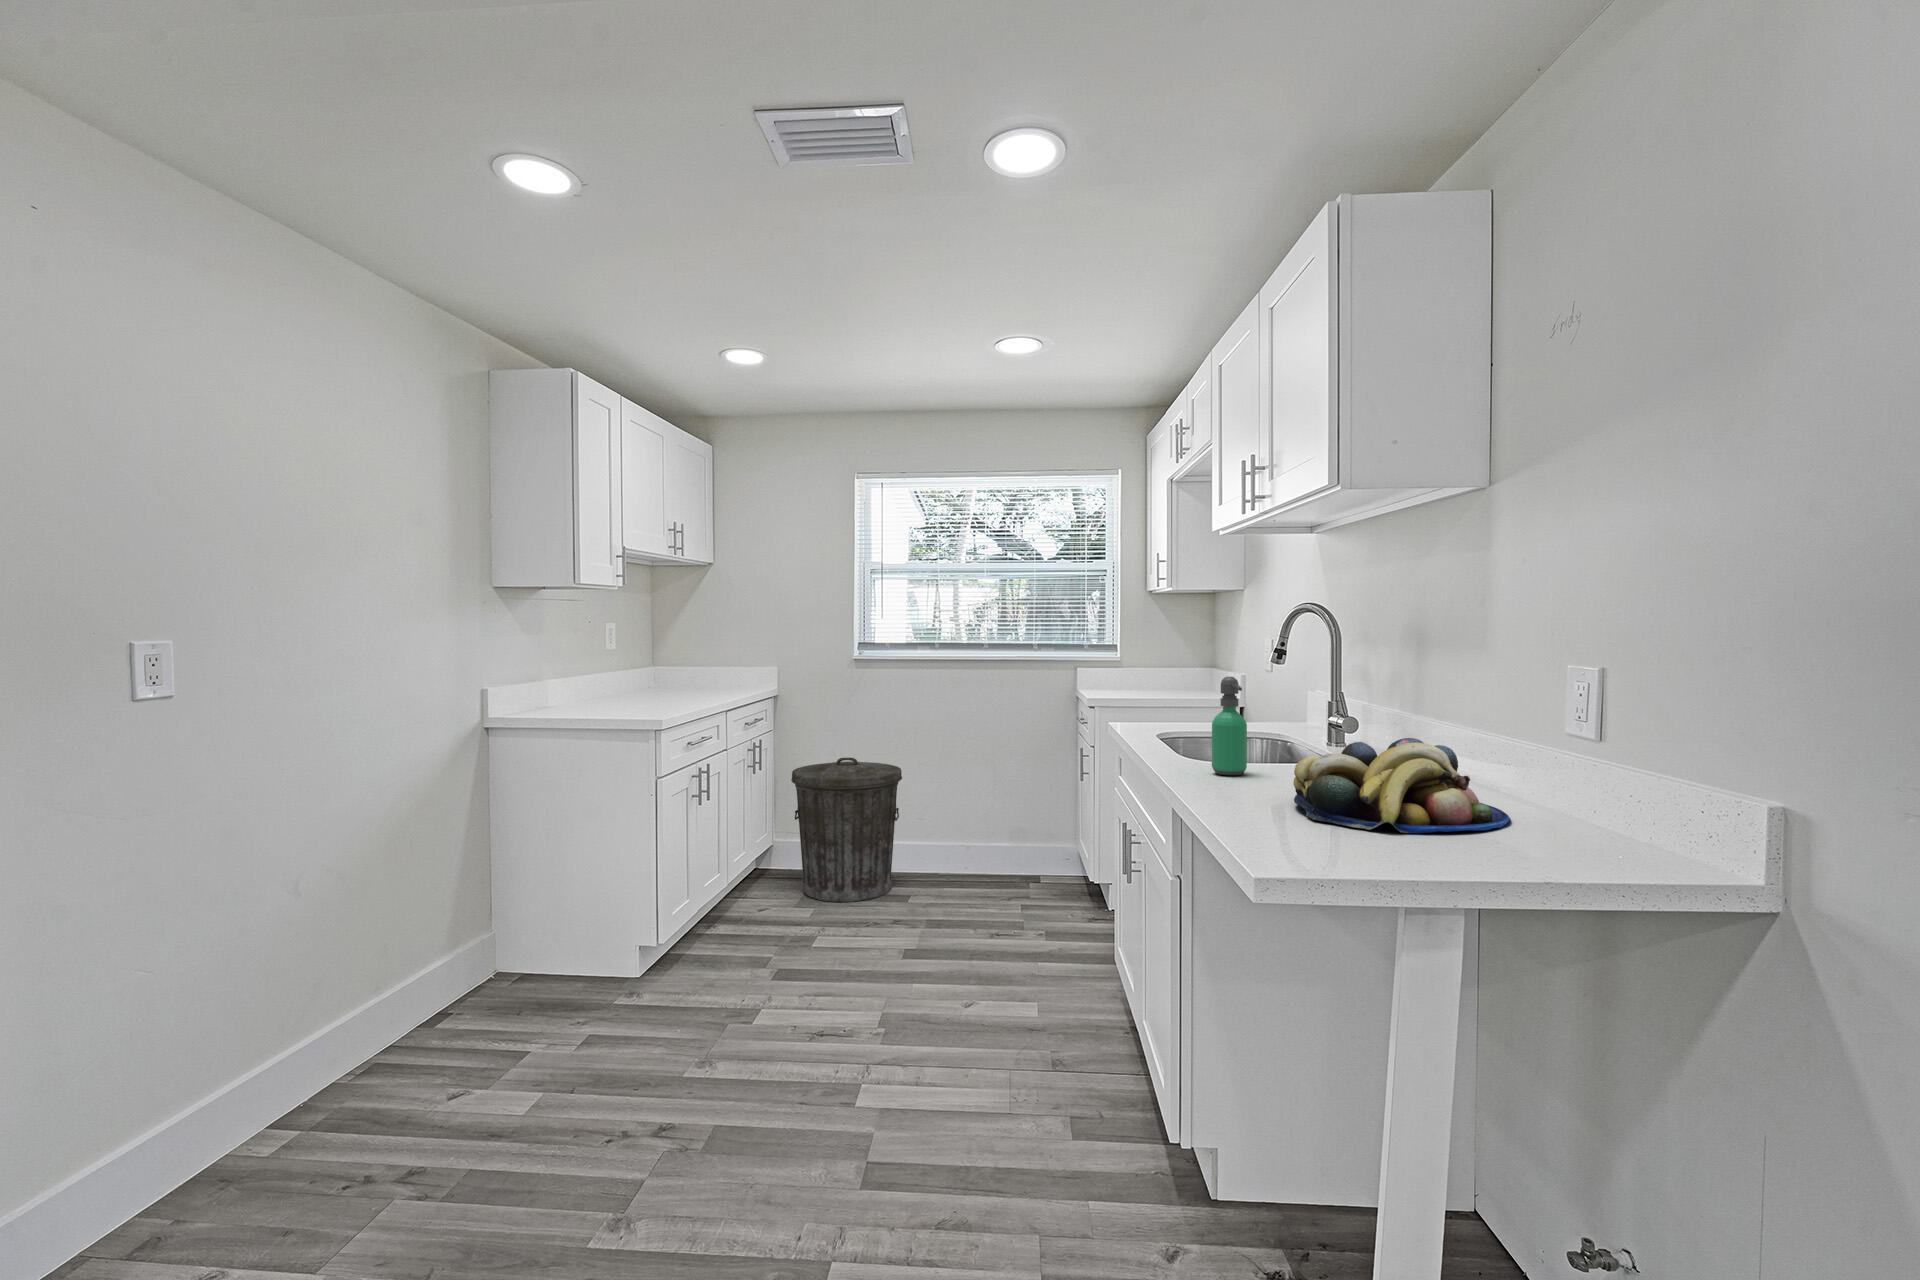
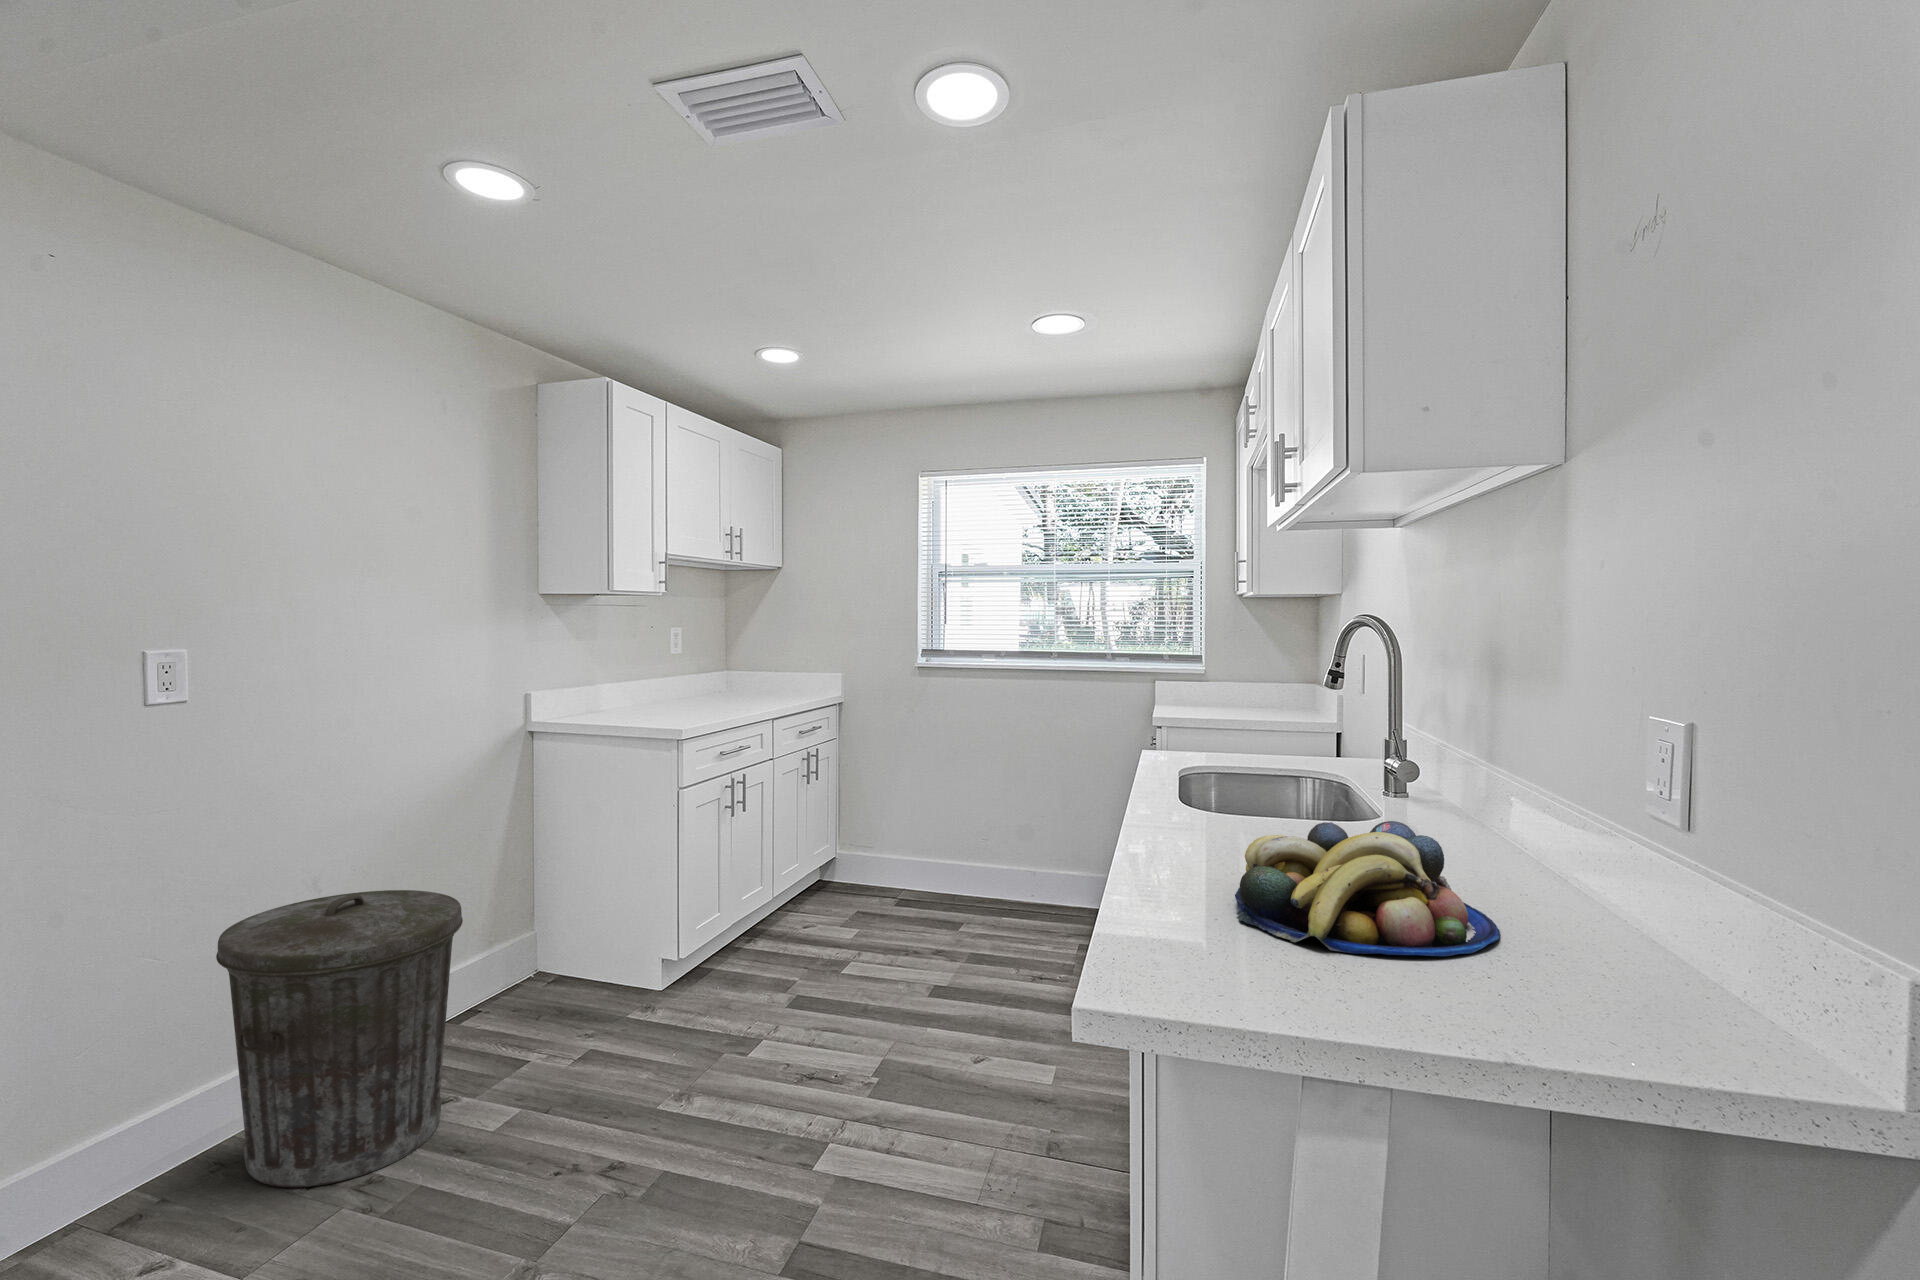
soap dispenser: present [1212,677,1247,775] -> none [1194,726,1236,843]
trash can: present [791,758,902,902] -> present [216,890,463,1187]

